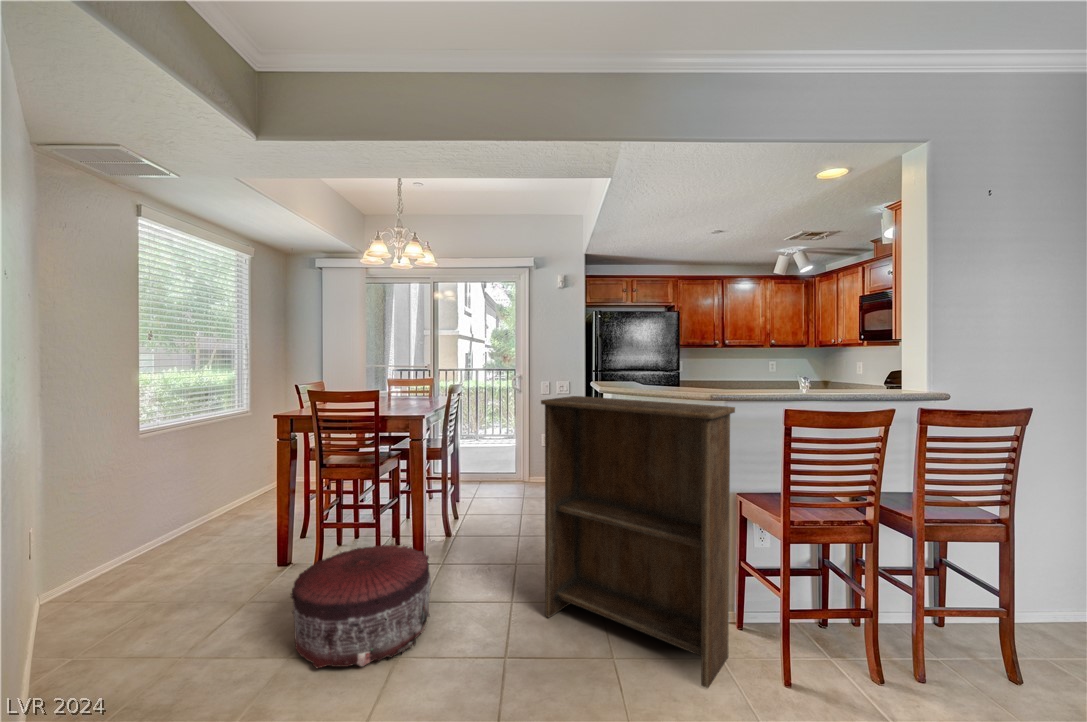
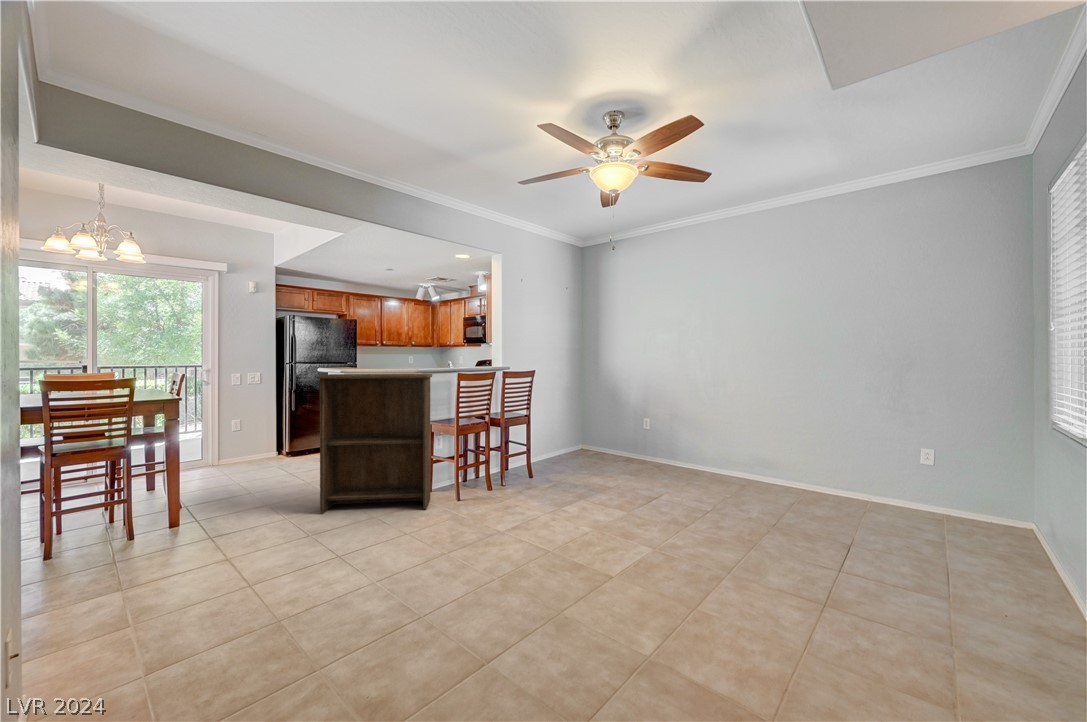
pouf: present [291,545,431,668] -> none [114,492,243,574]

